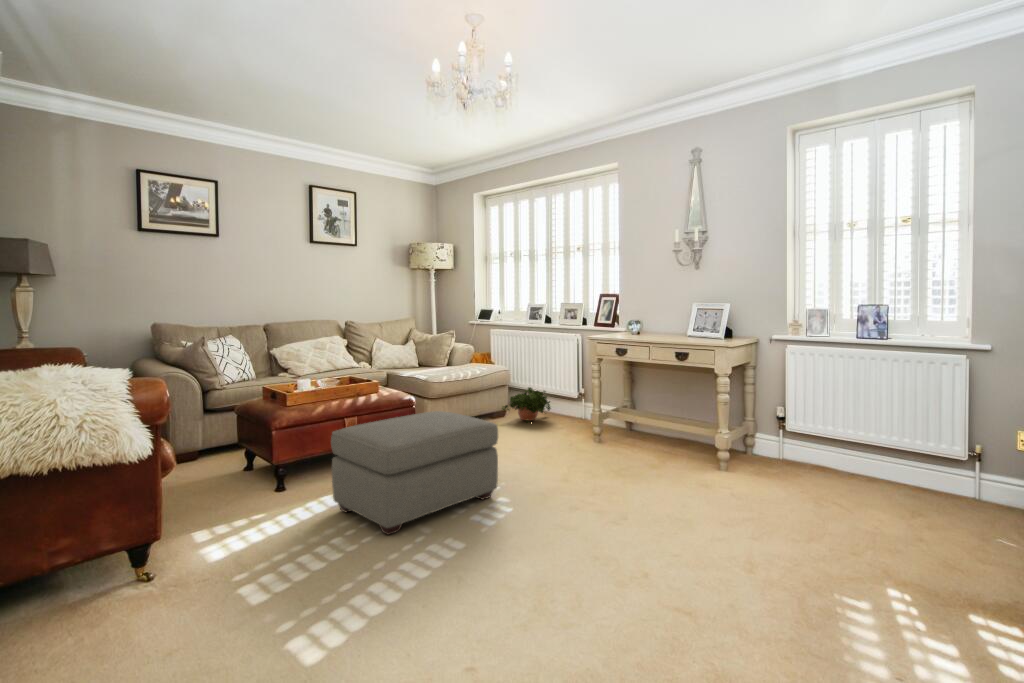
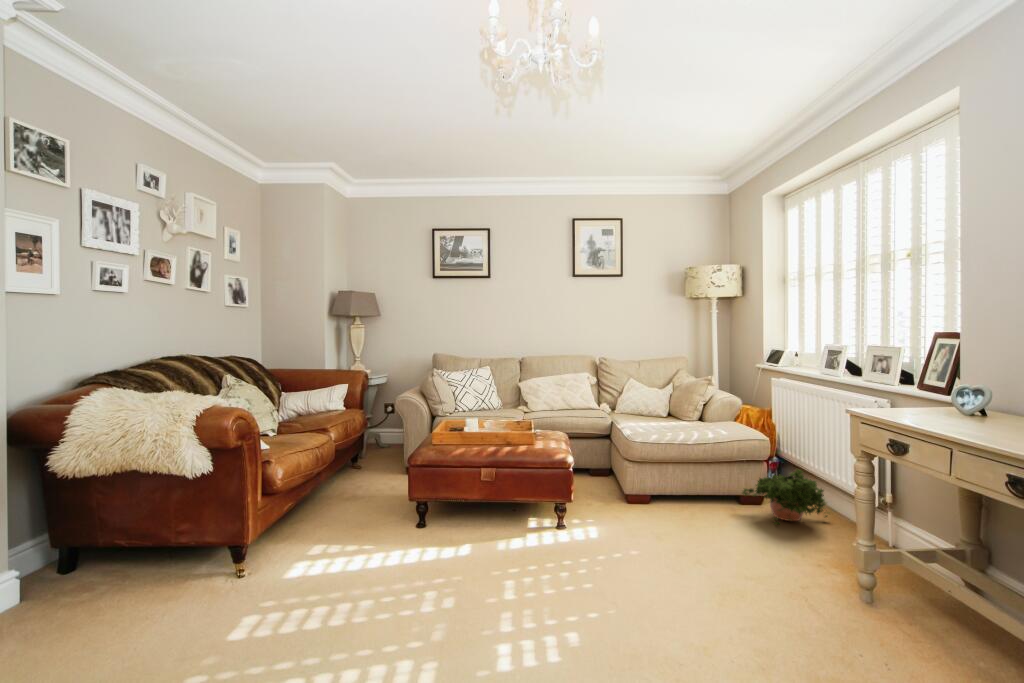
ottoman: present [331,411,498,535] -> none [360,483,553,631]

